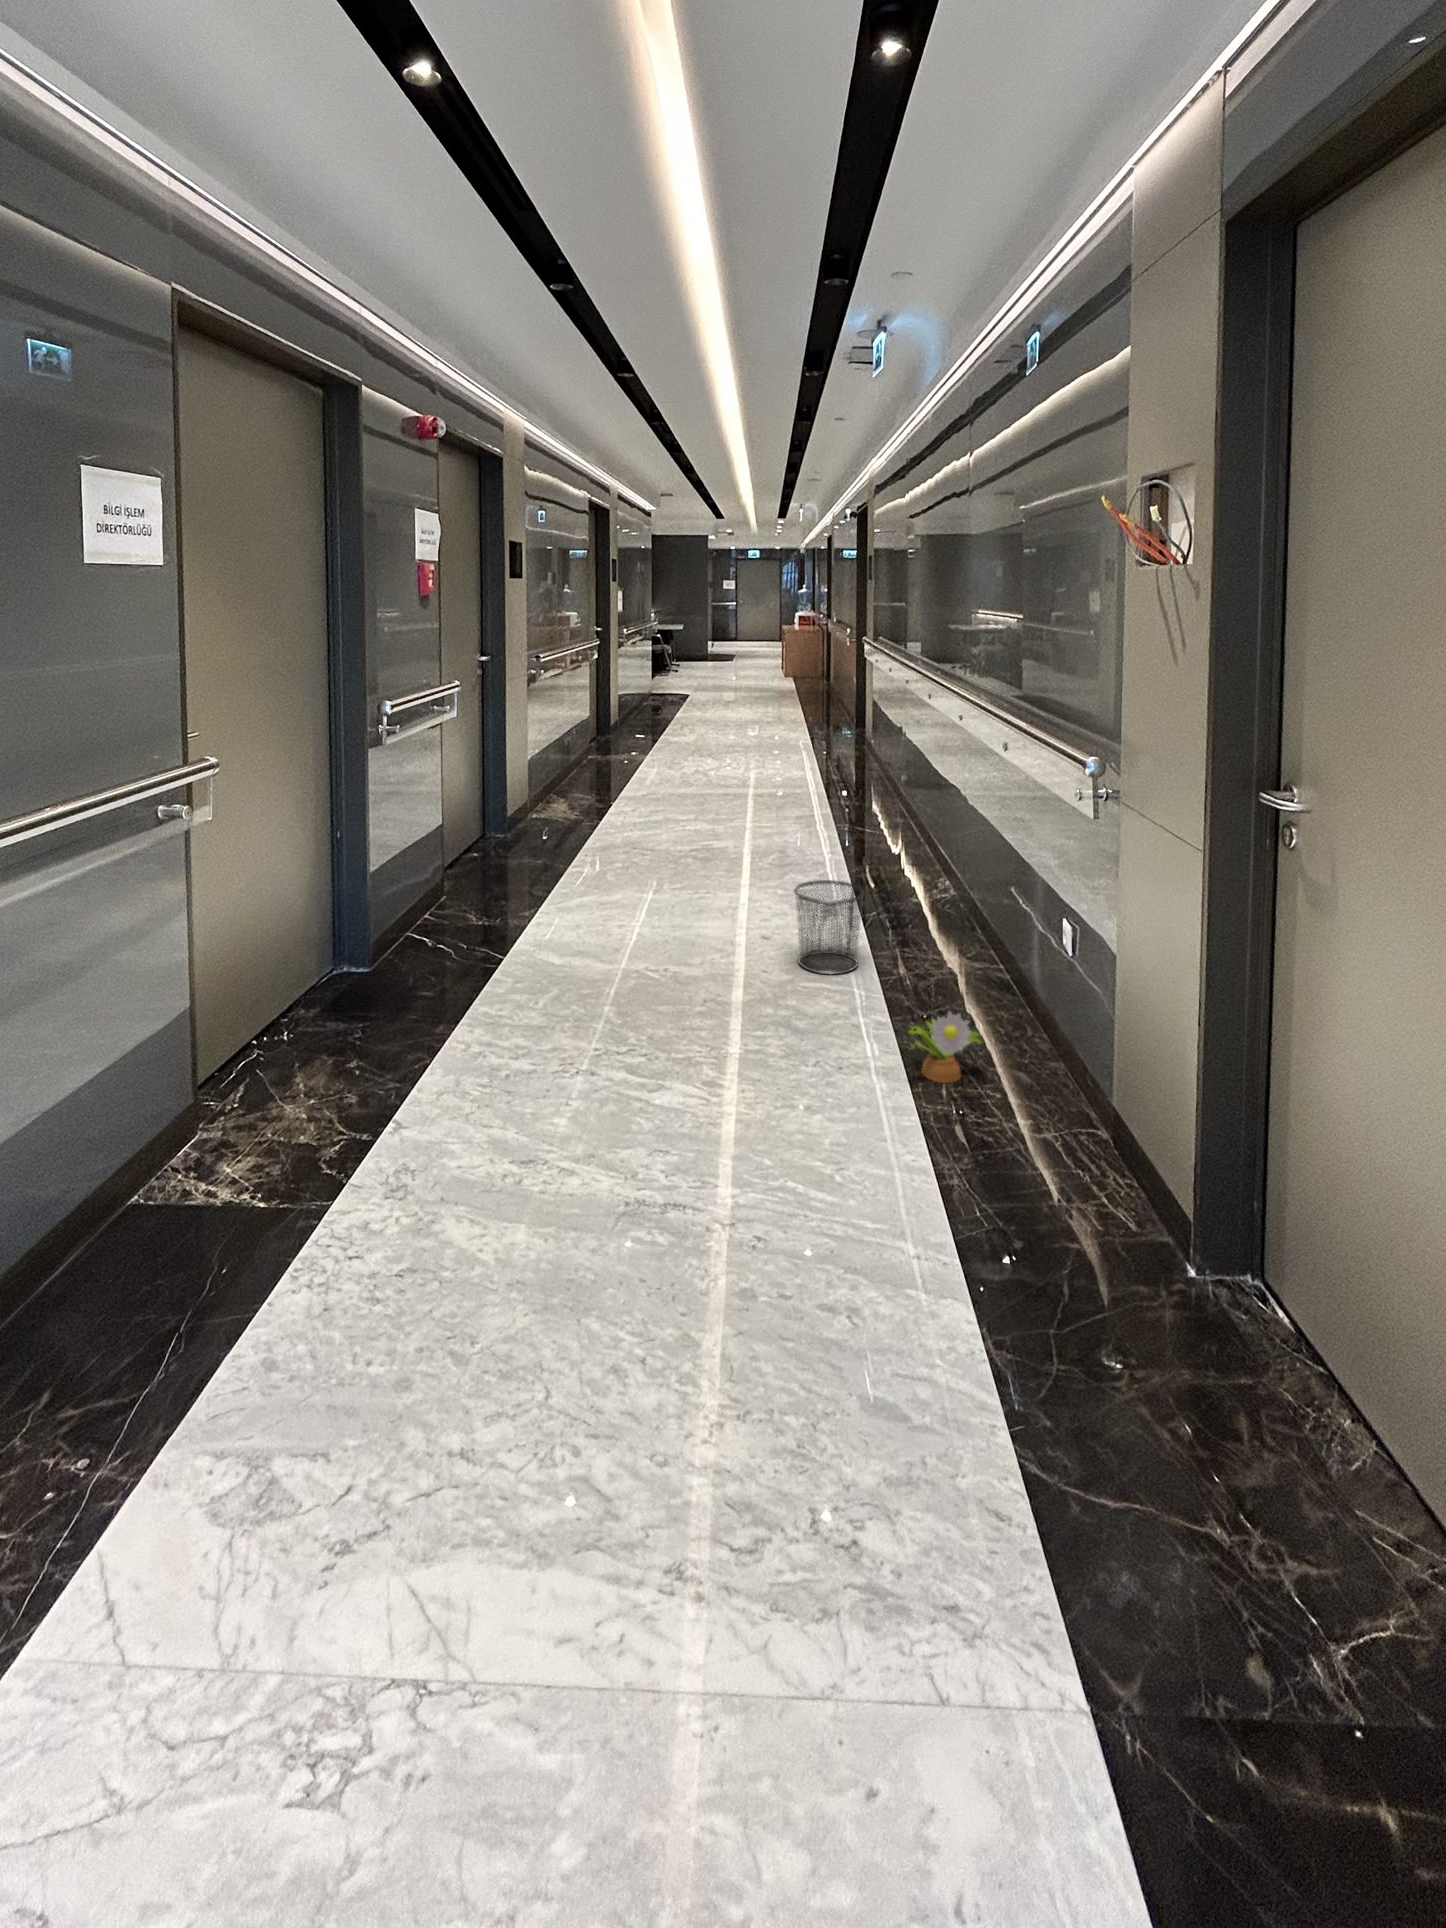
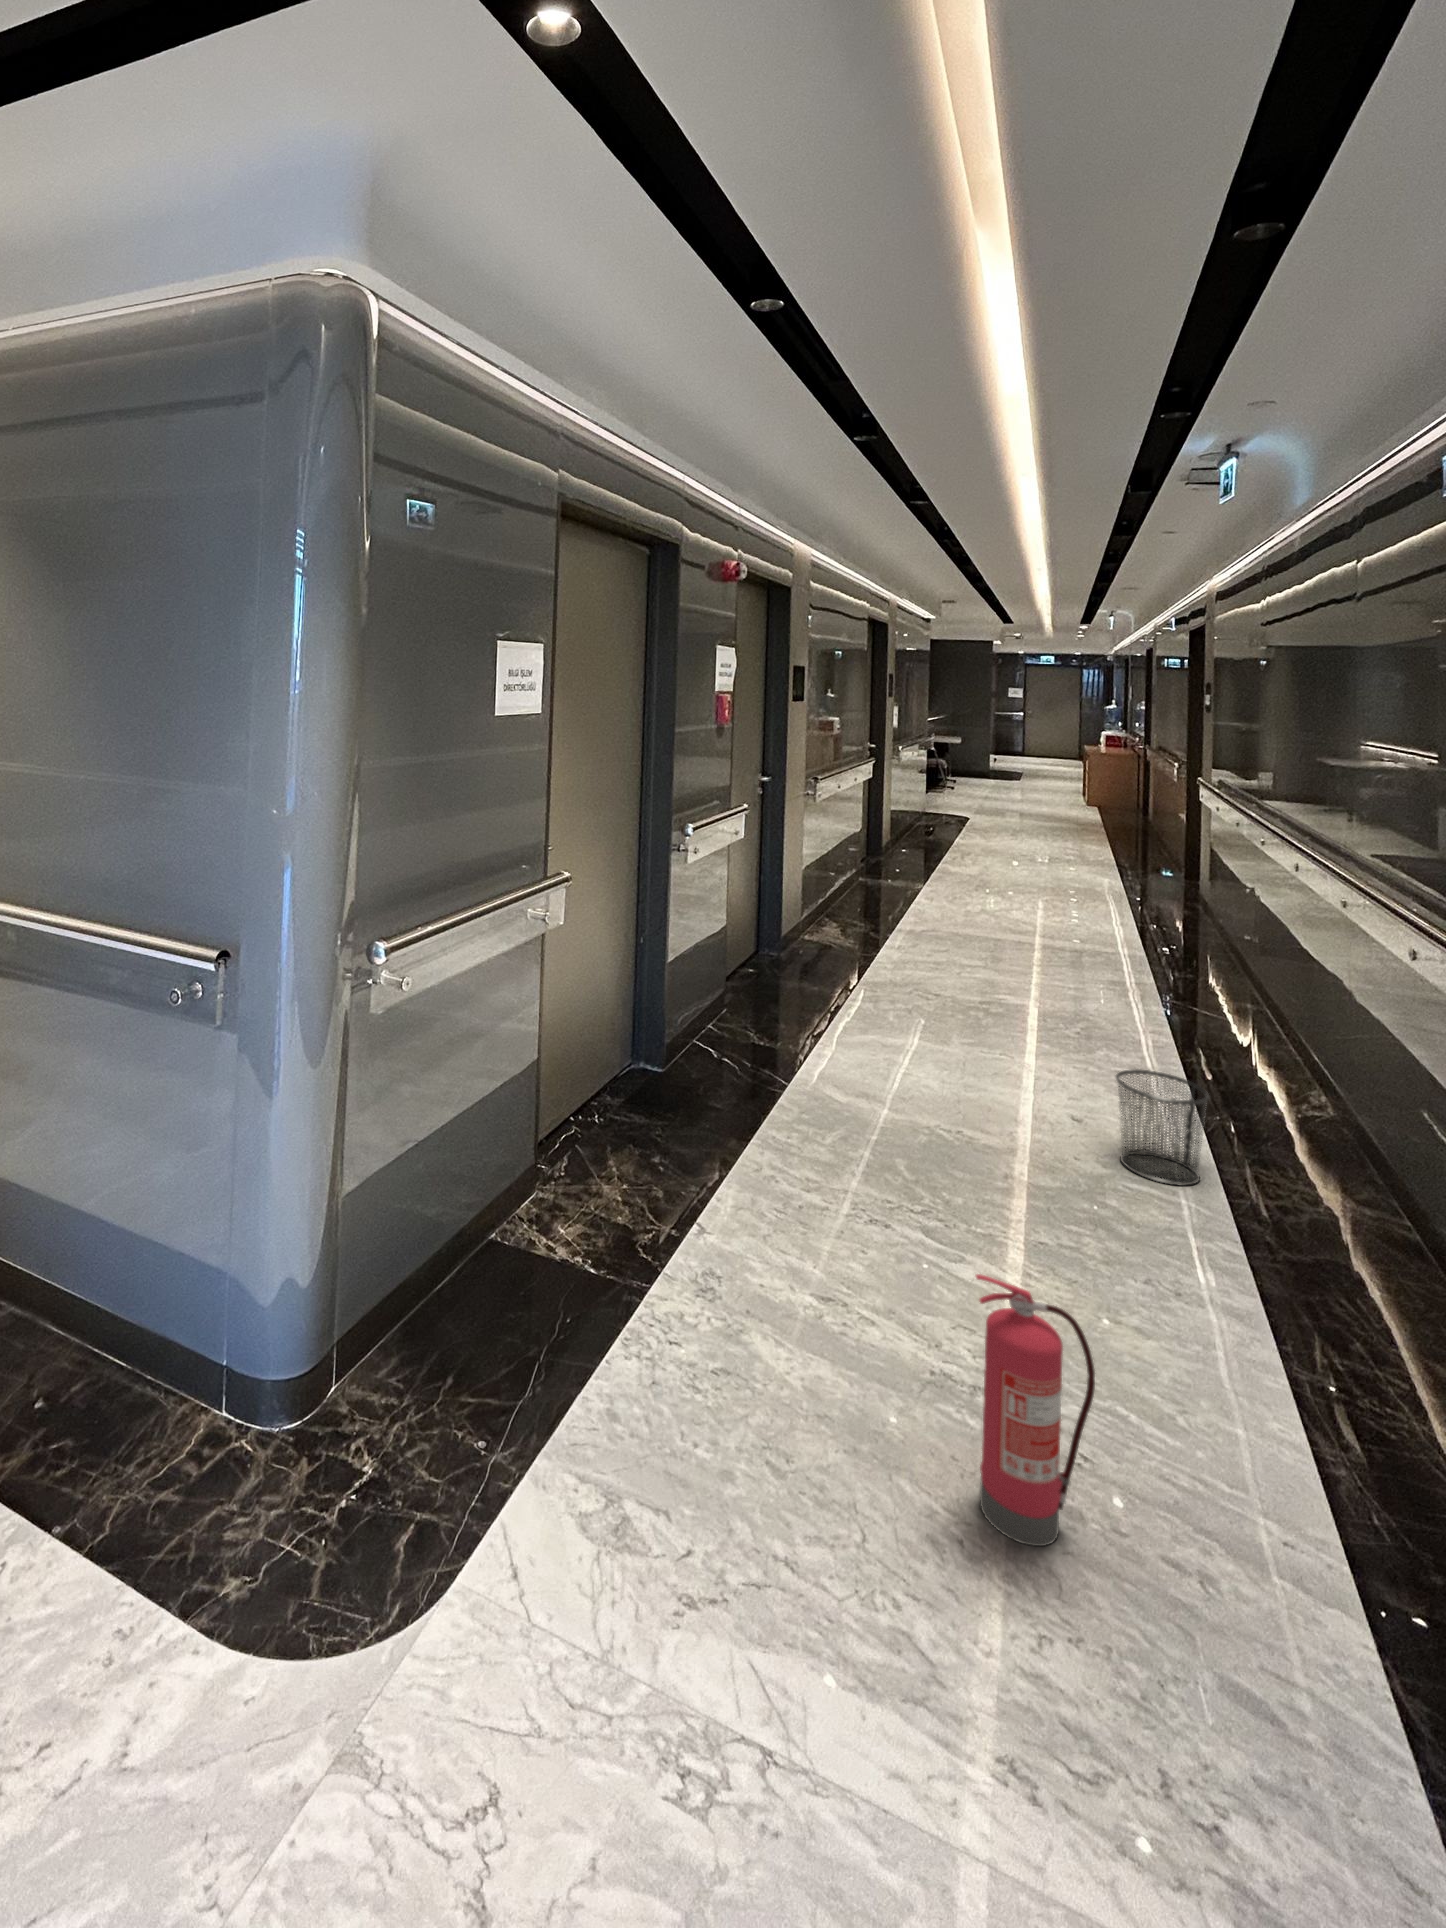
decorative plant: present [909,1011,980,1083] -> none [1272,1267,1384,1355]
fire extinguisher: none [653,1094,762,1340] -> present [976,1274,1095,1546]

